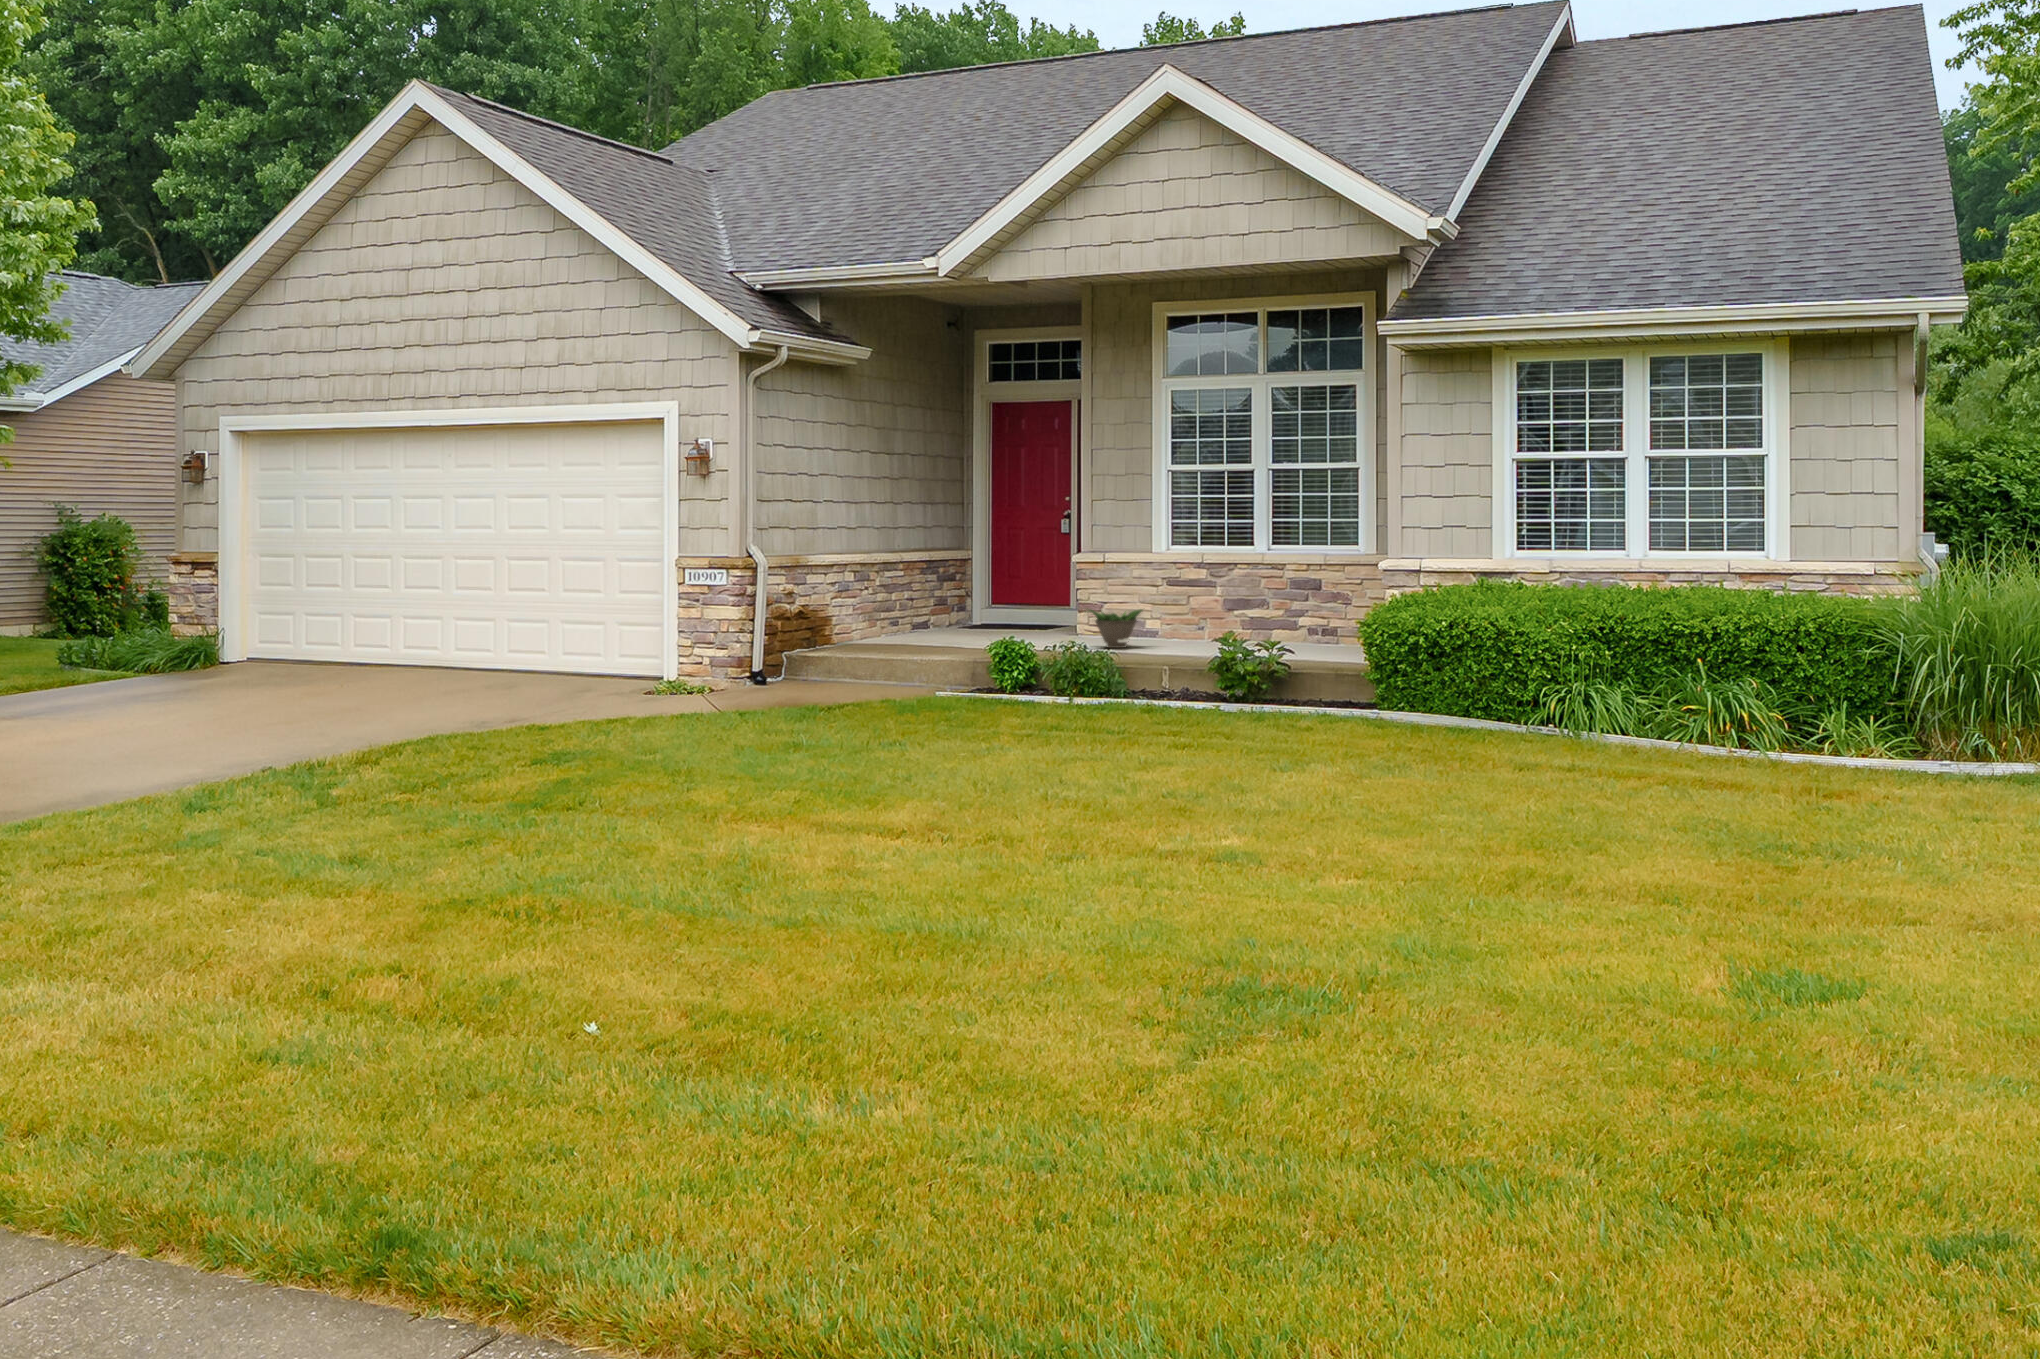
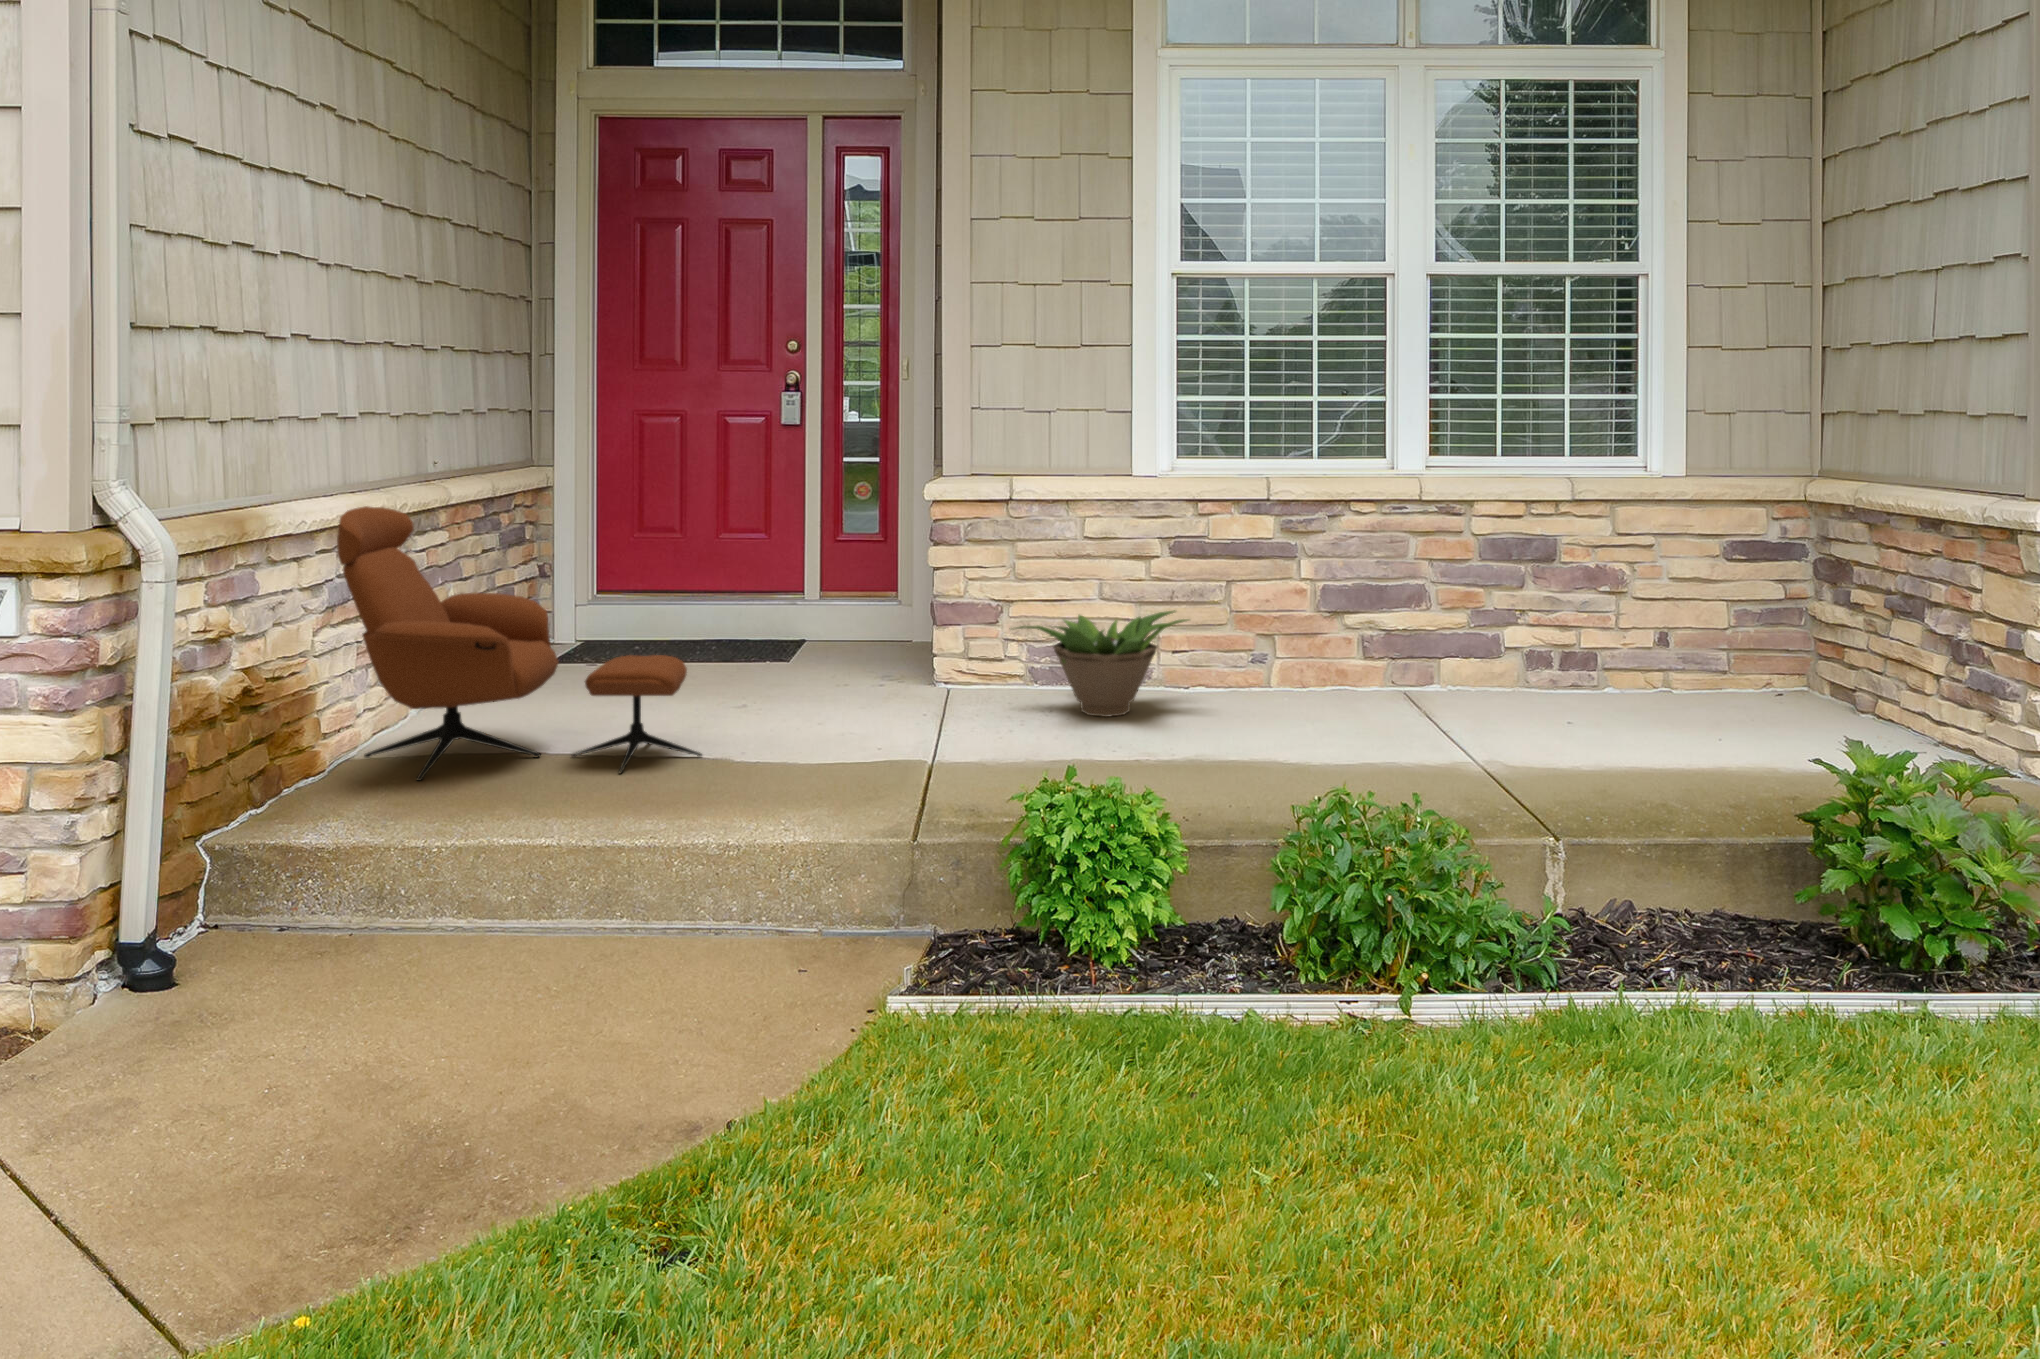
lounge chair: none [835,557,948,651] -> present [337,506,702,781]

